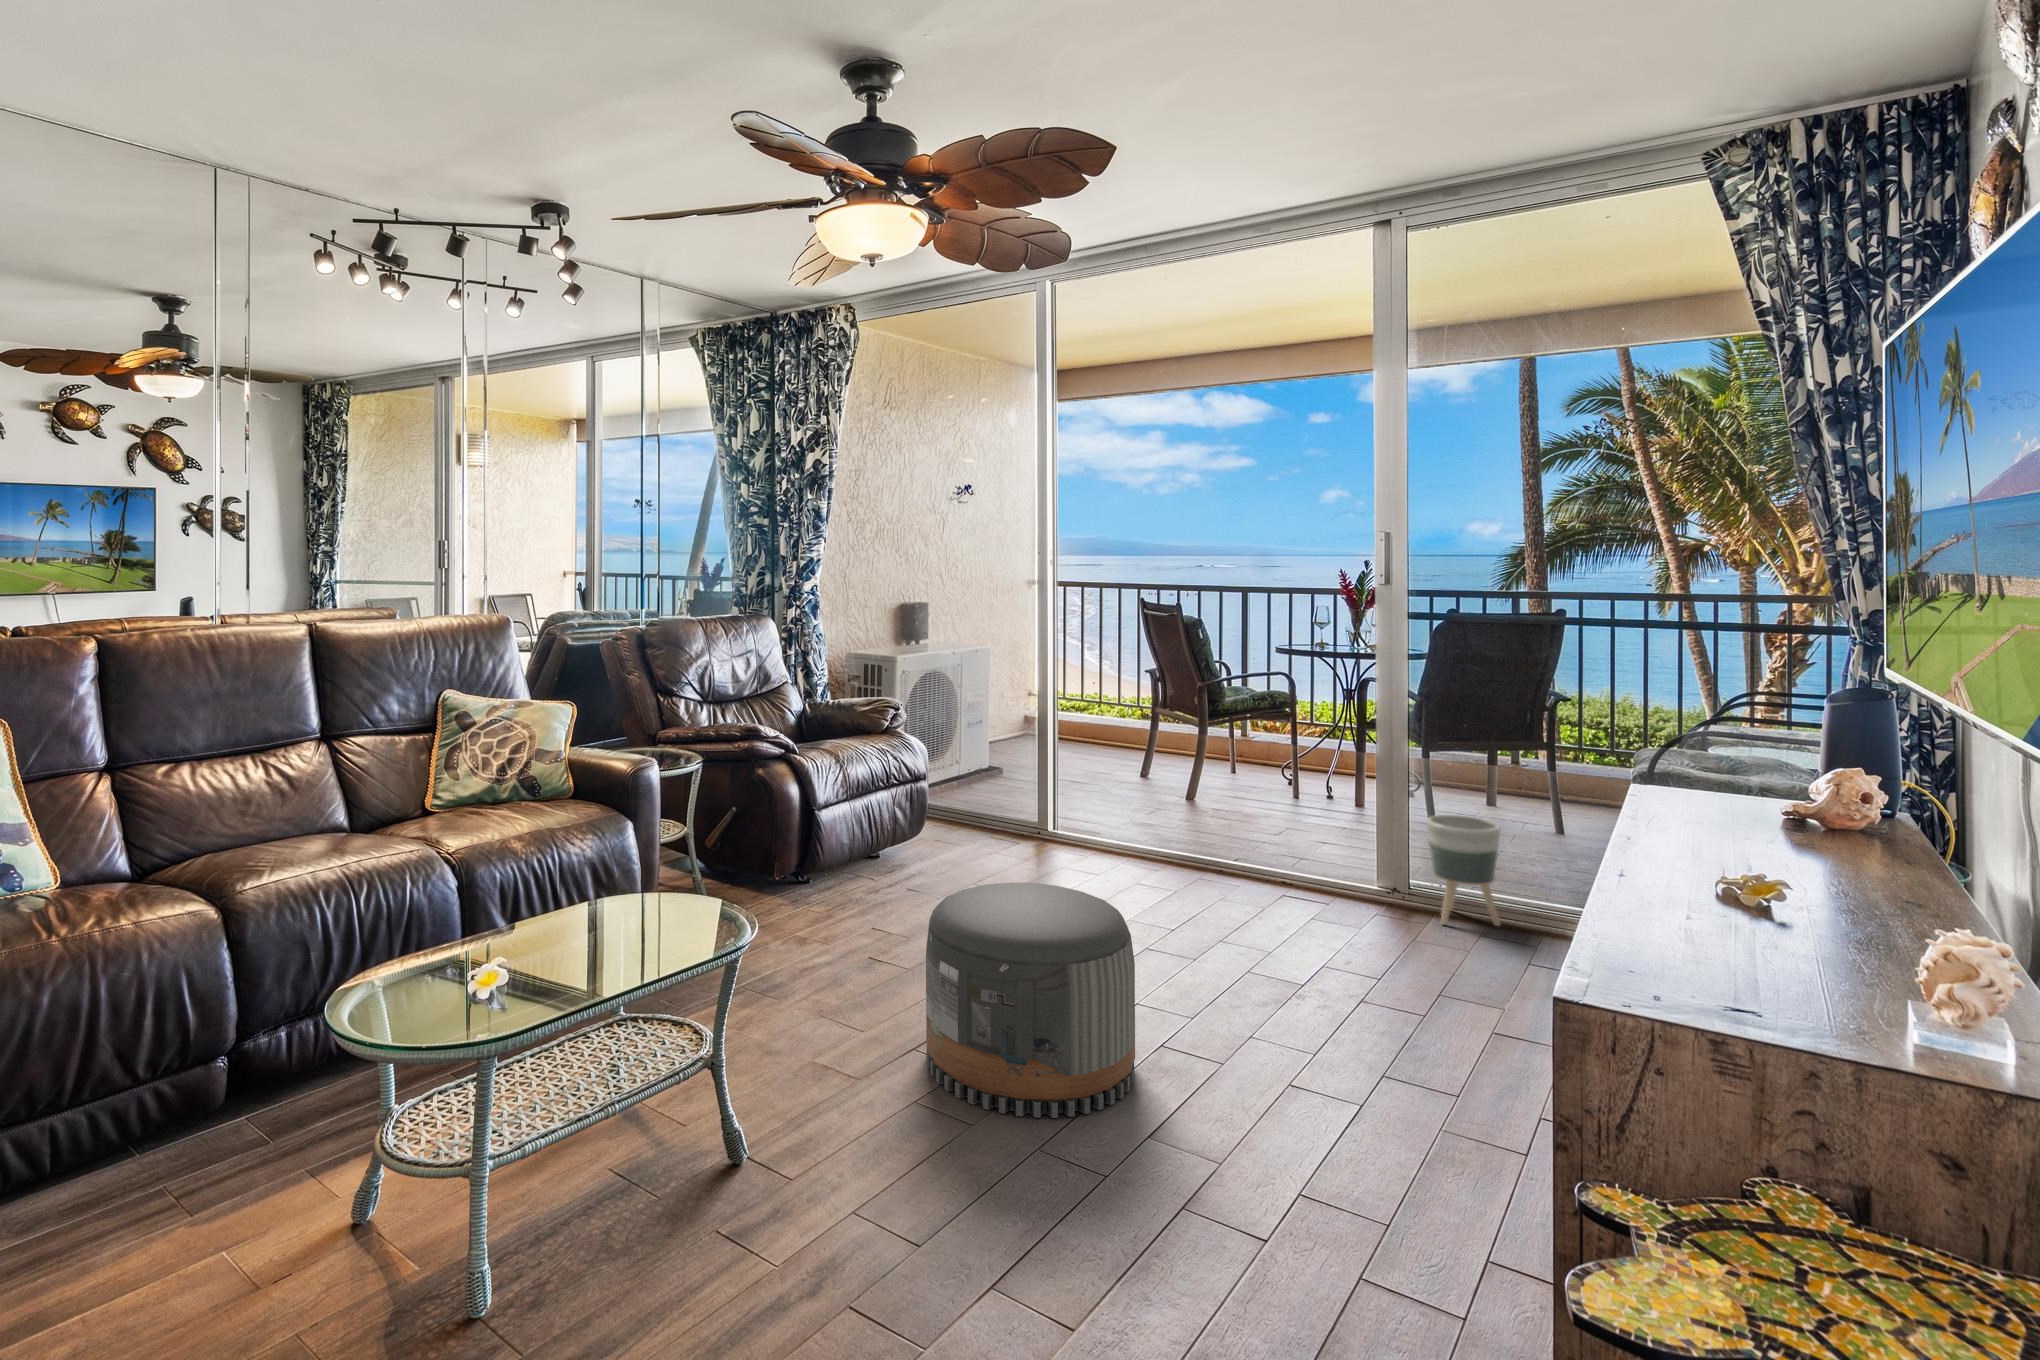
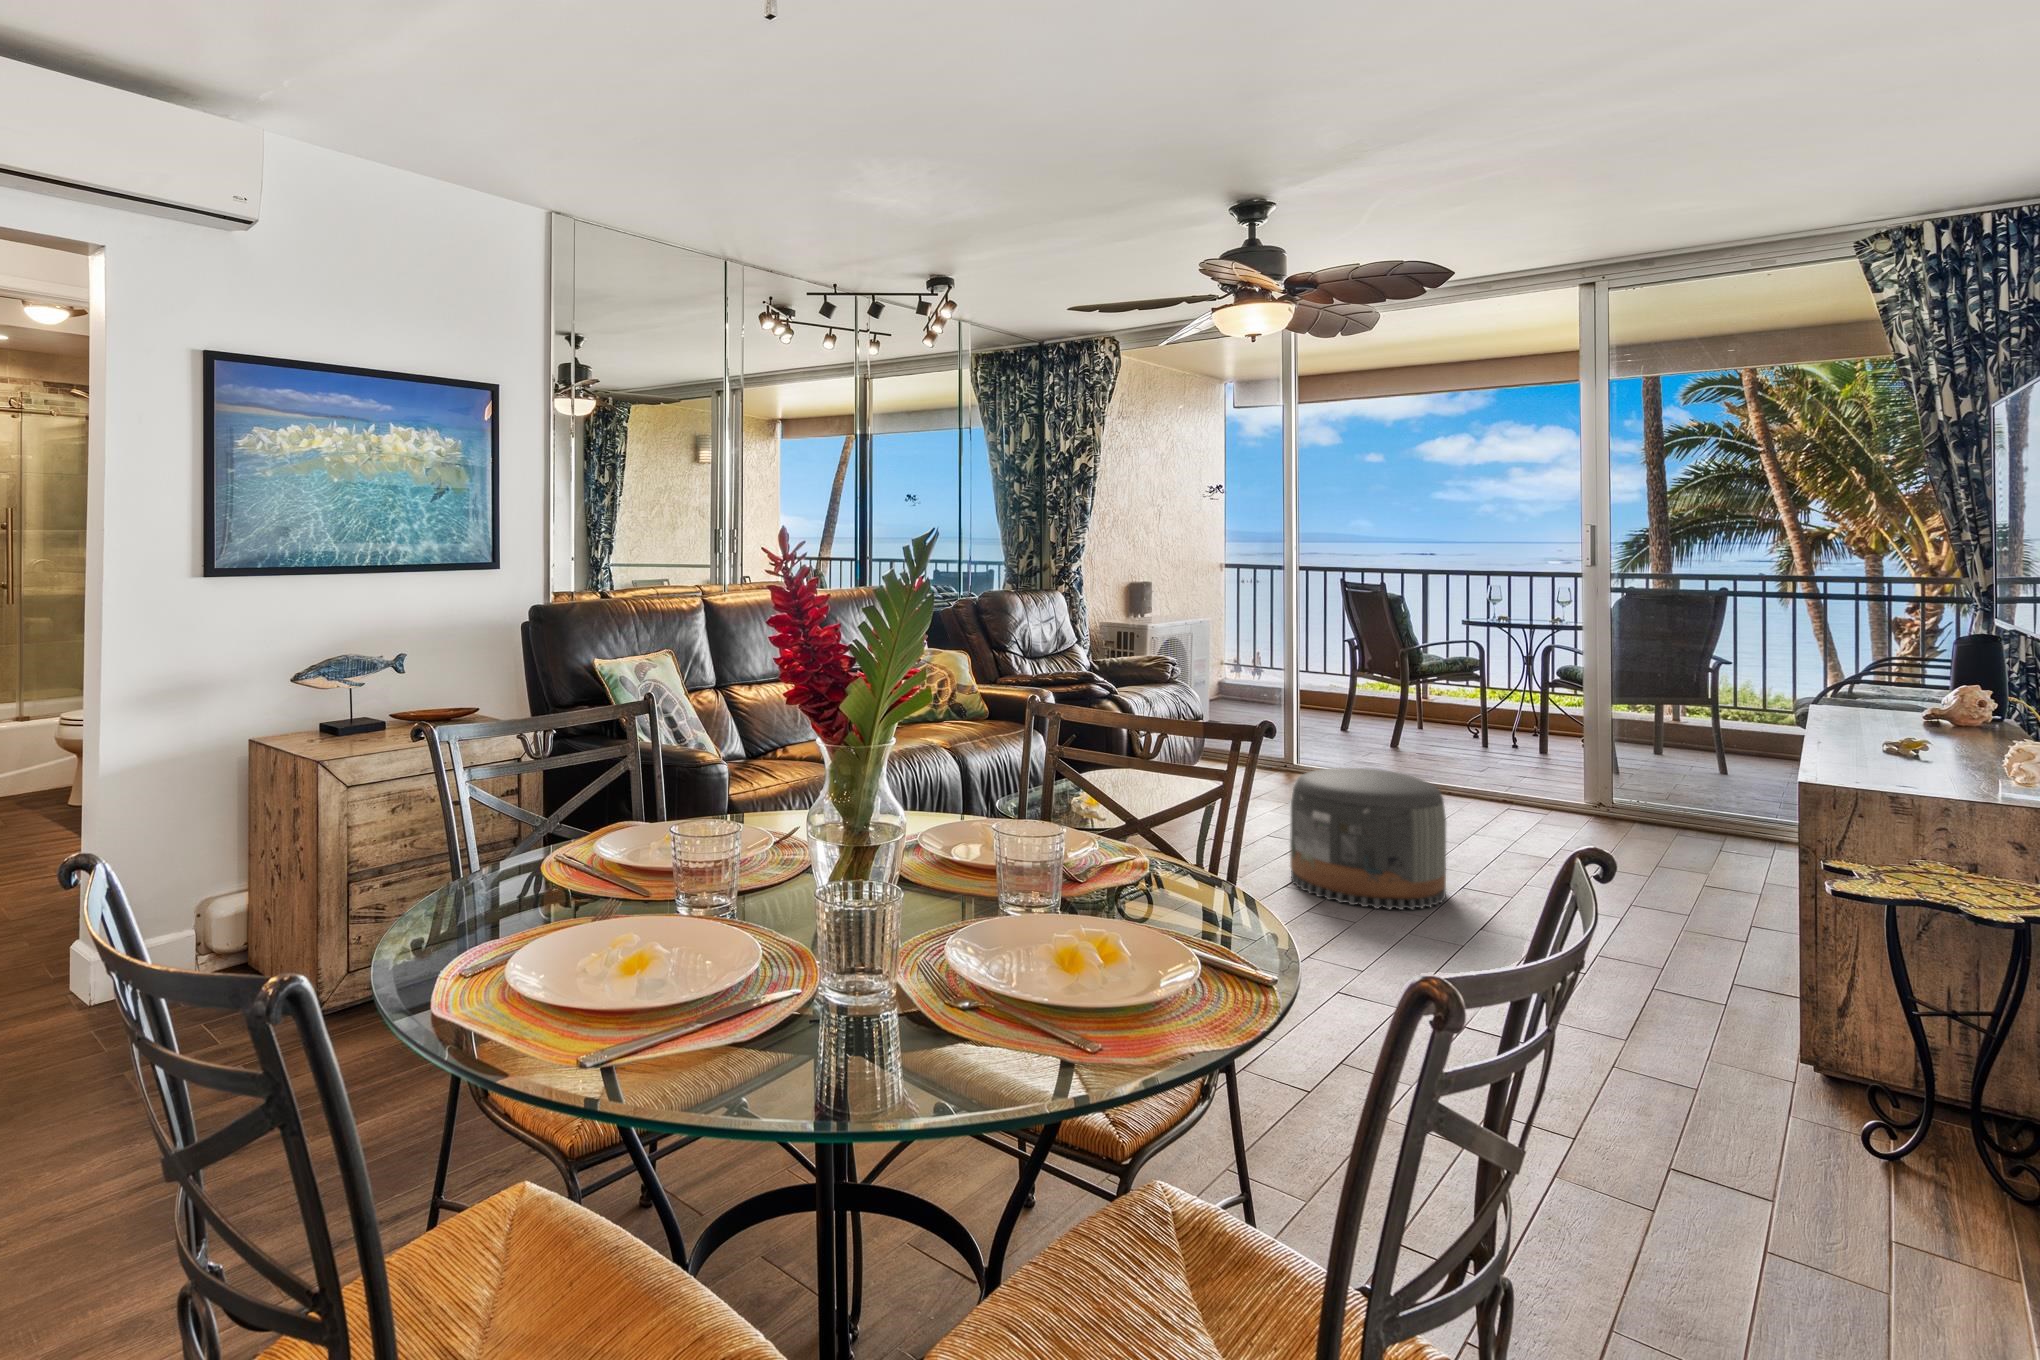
planter: present [1427,815,1501,926] -> none [1625,744,1687,828]

